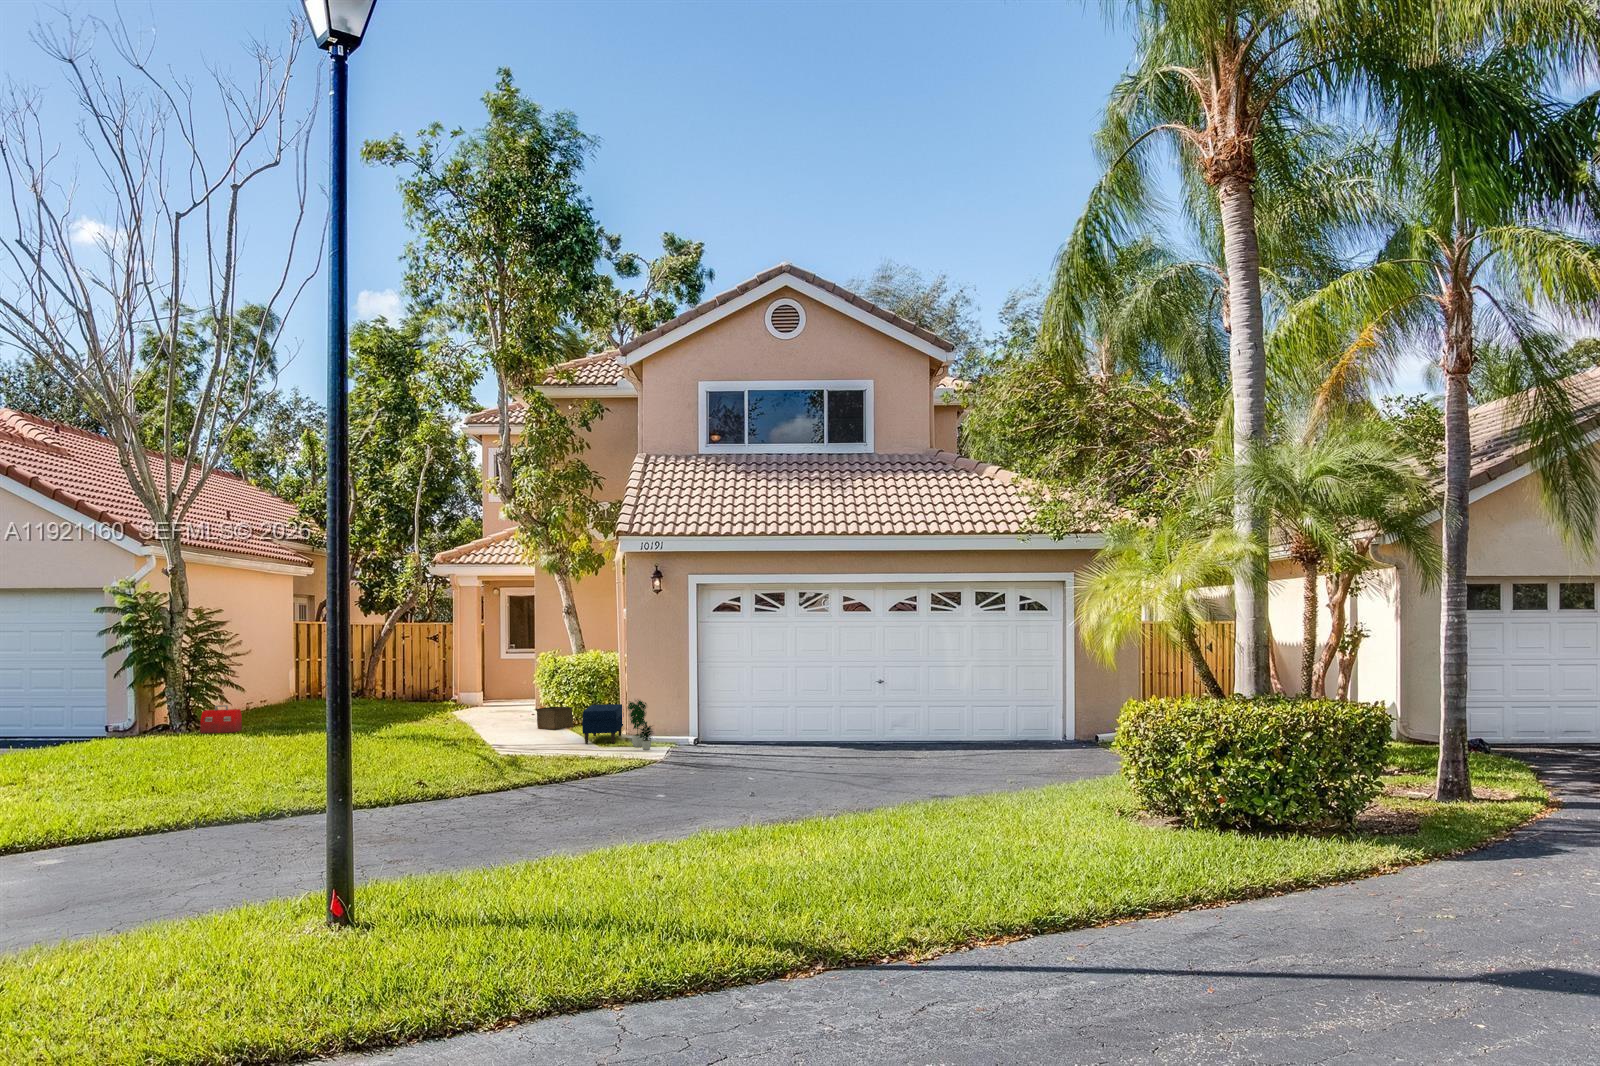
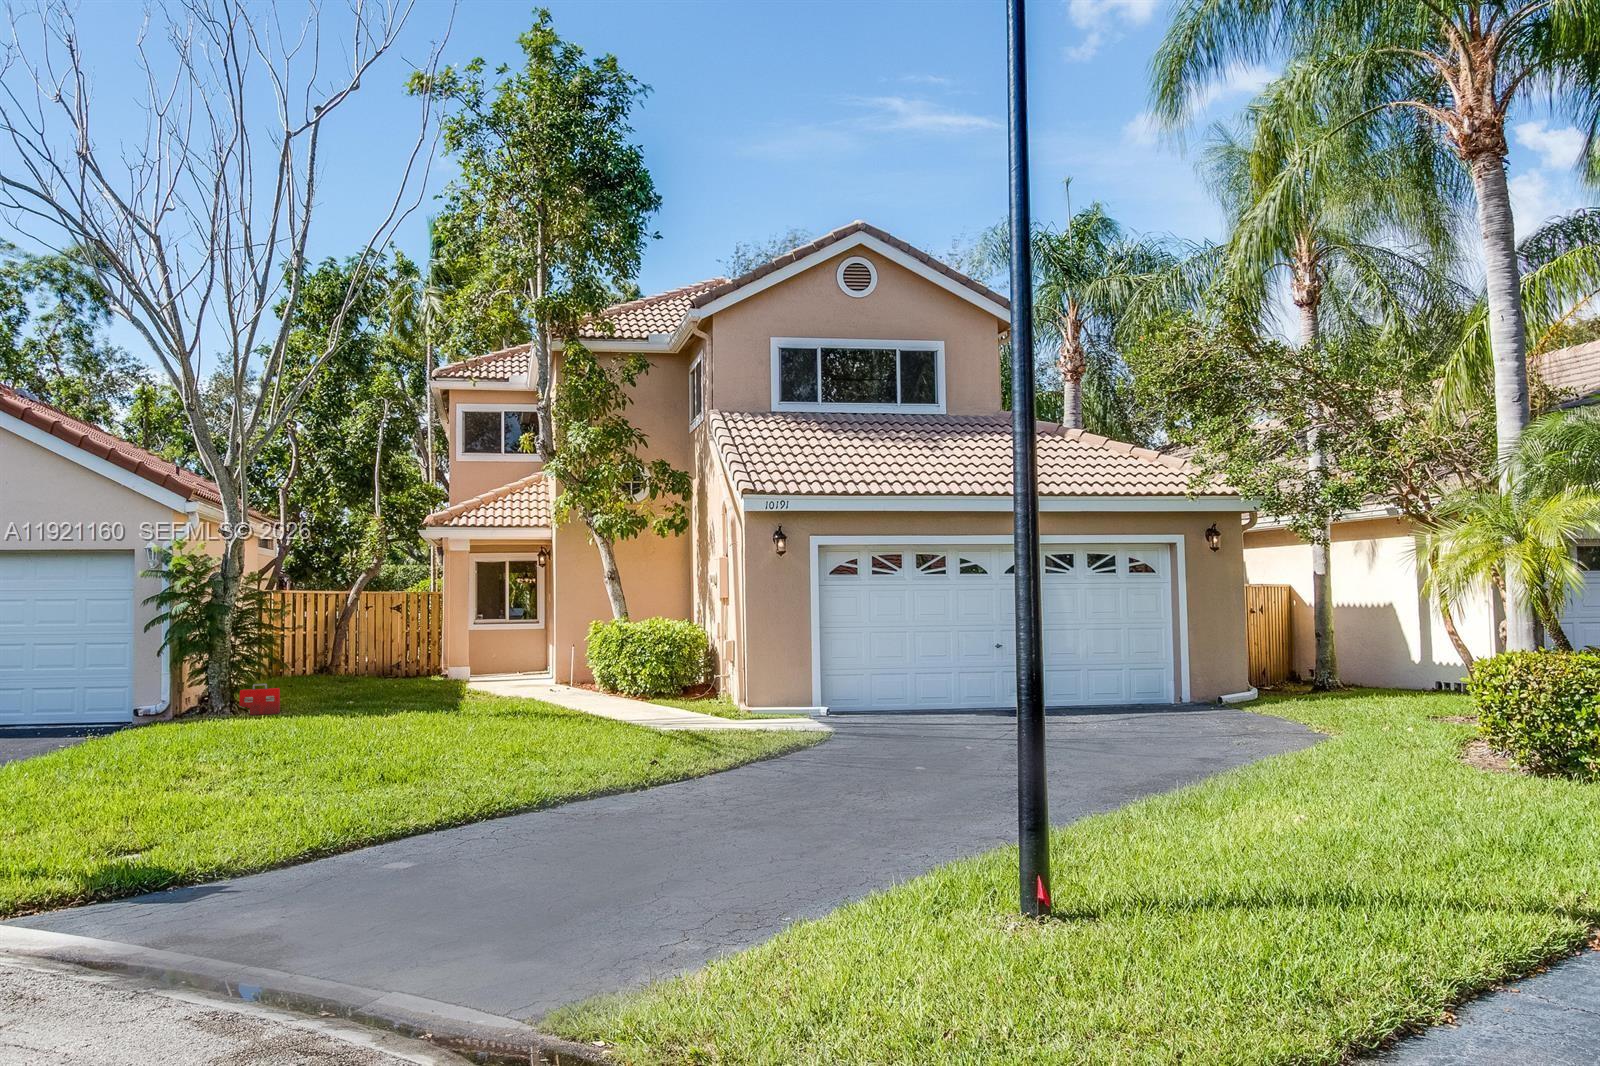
potted plant: present [628,700,653,750] -> none [756,663,795,717]
bench: present [582,704,624,744] -> none [693,673,740,714]
storage bin: present [536,707,574,730] -> none [617,678,655,702]

